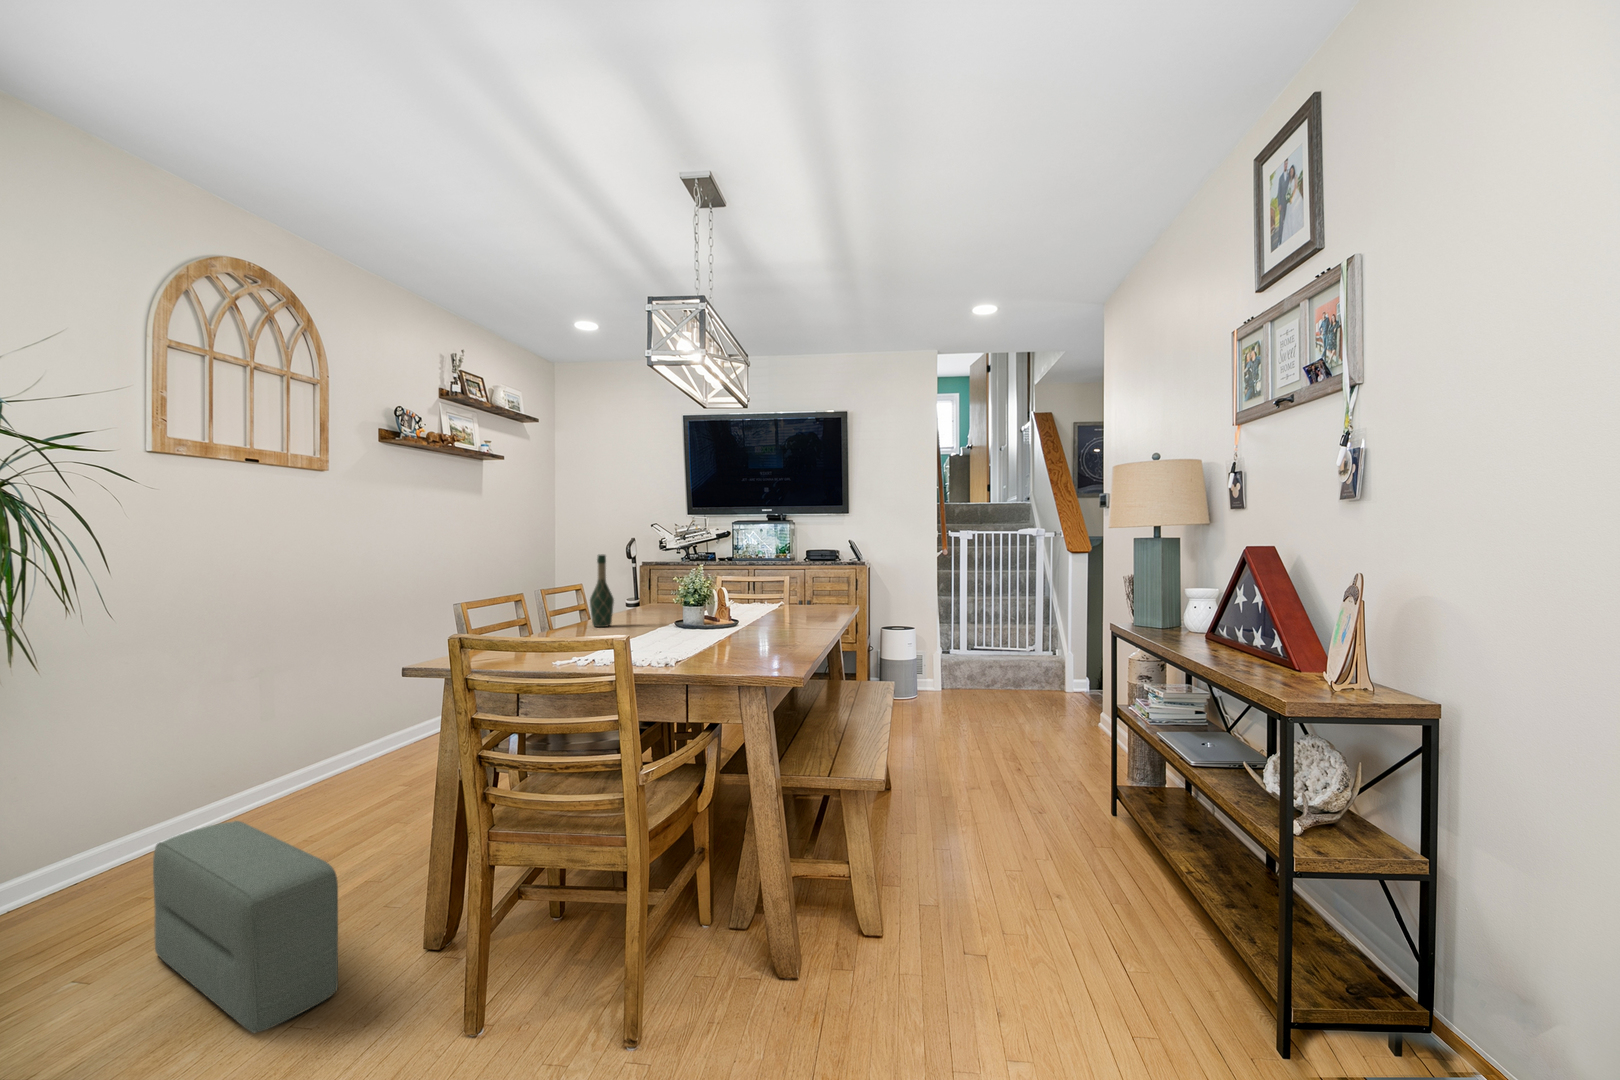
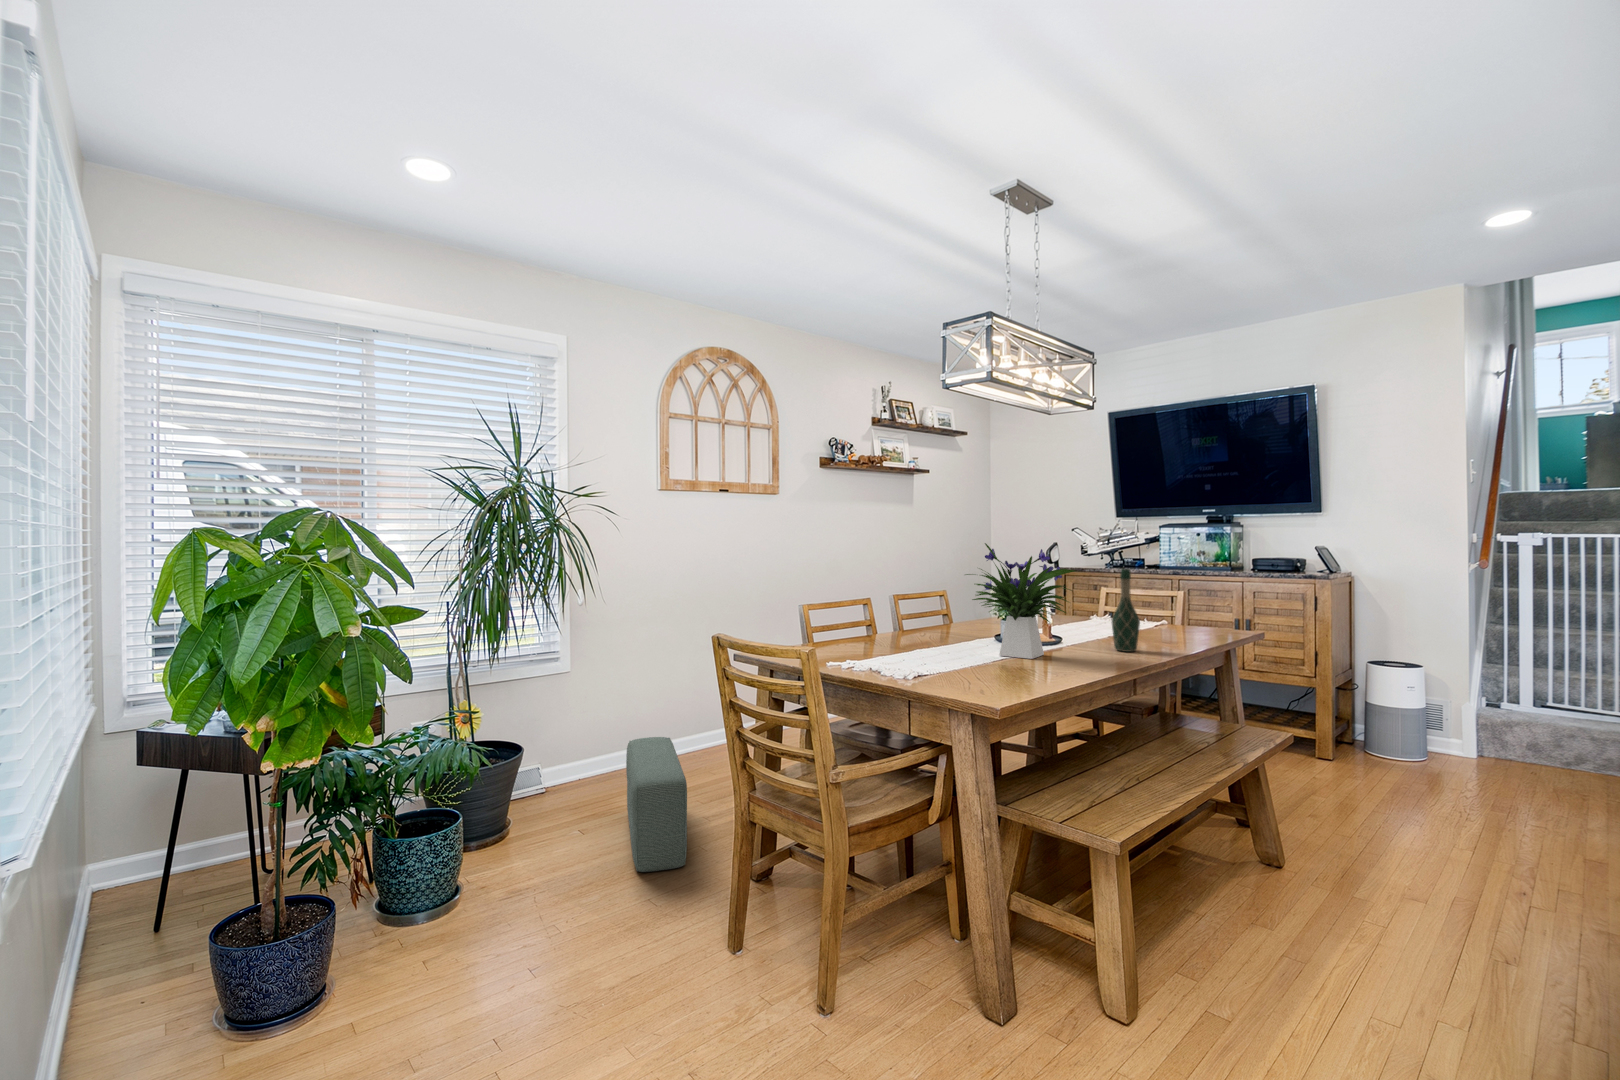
flower arrangement: none [686,528,790,641] -> present [966,543,1075,659]
wine bottle: present [590,555,614,627] -> present [1111,569,1140,652]

